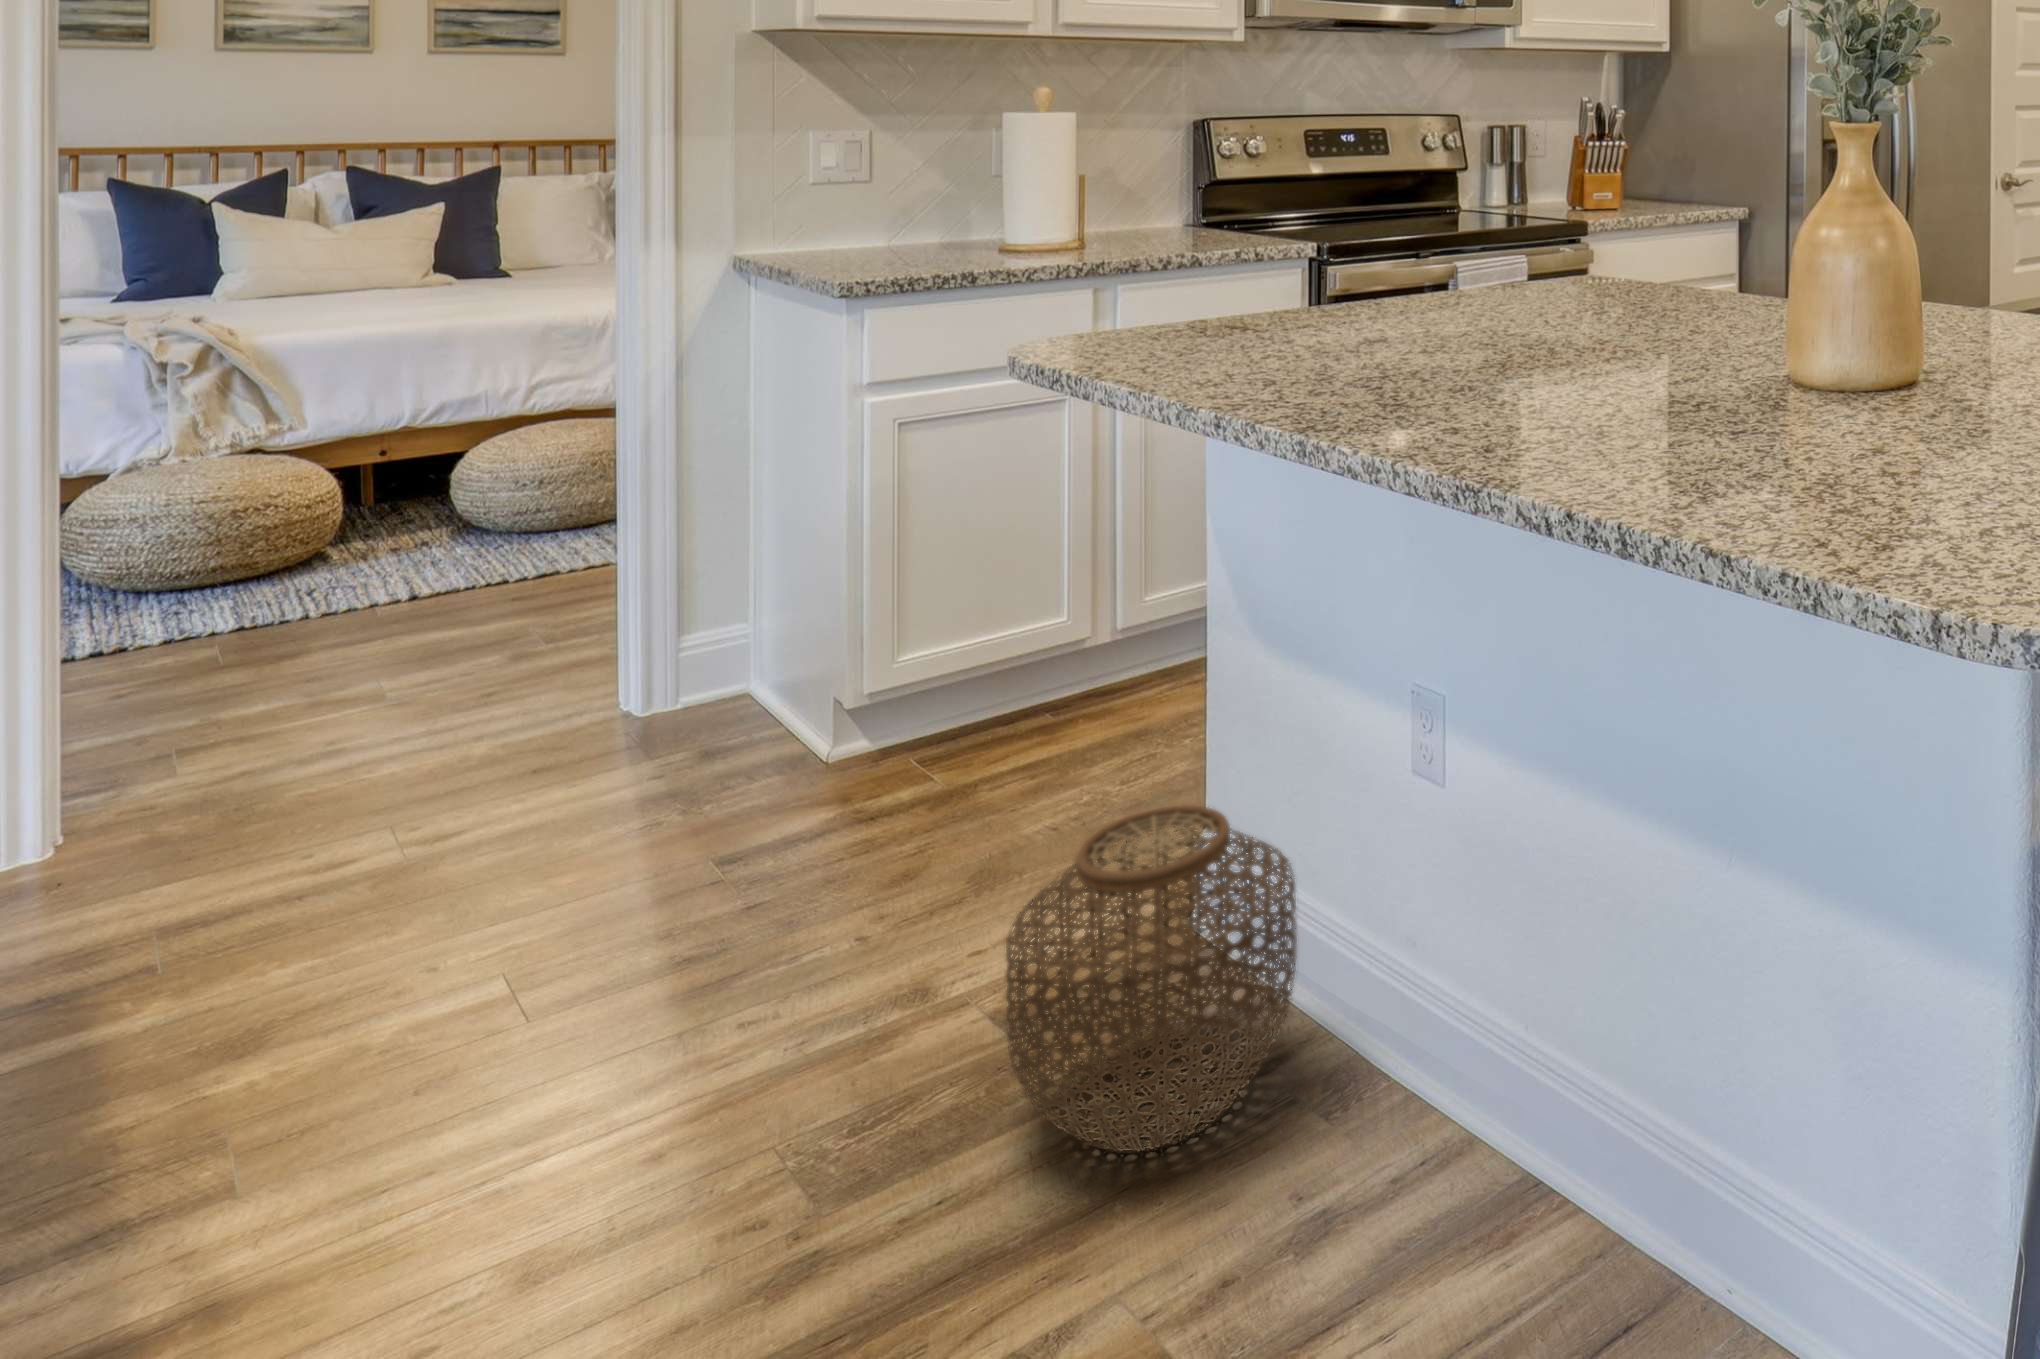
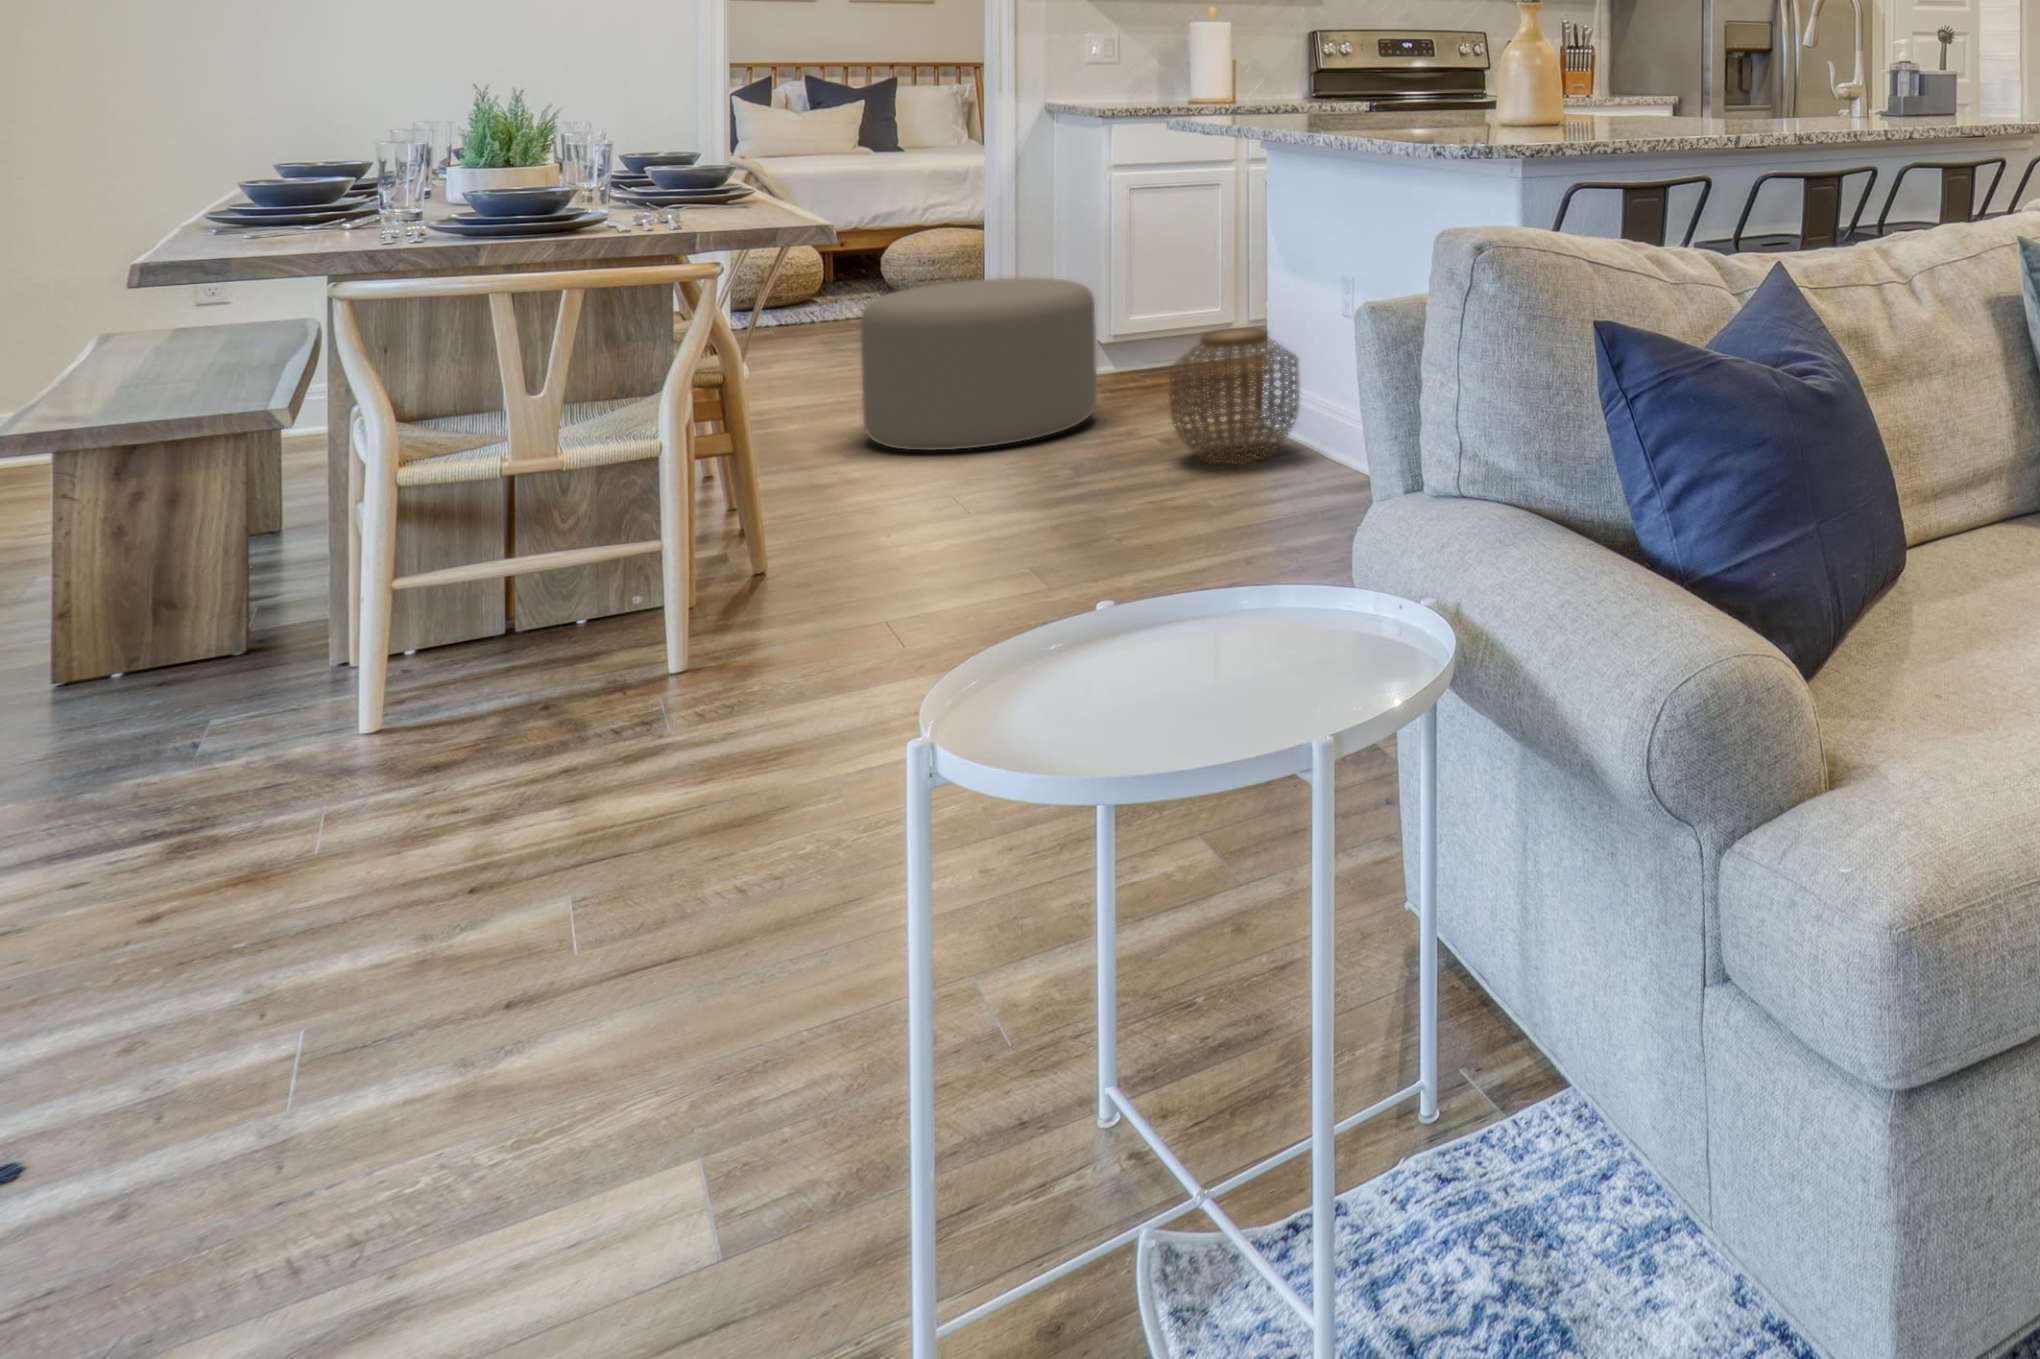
ottoman: none [238,654,829,1155] -> present [860,278,1097,450]

